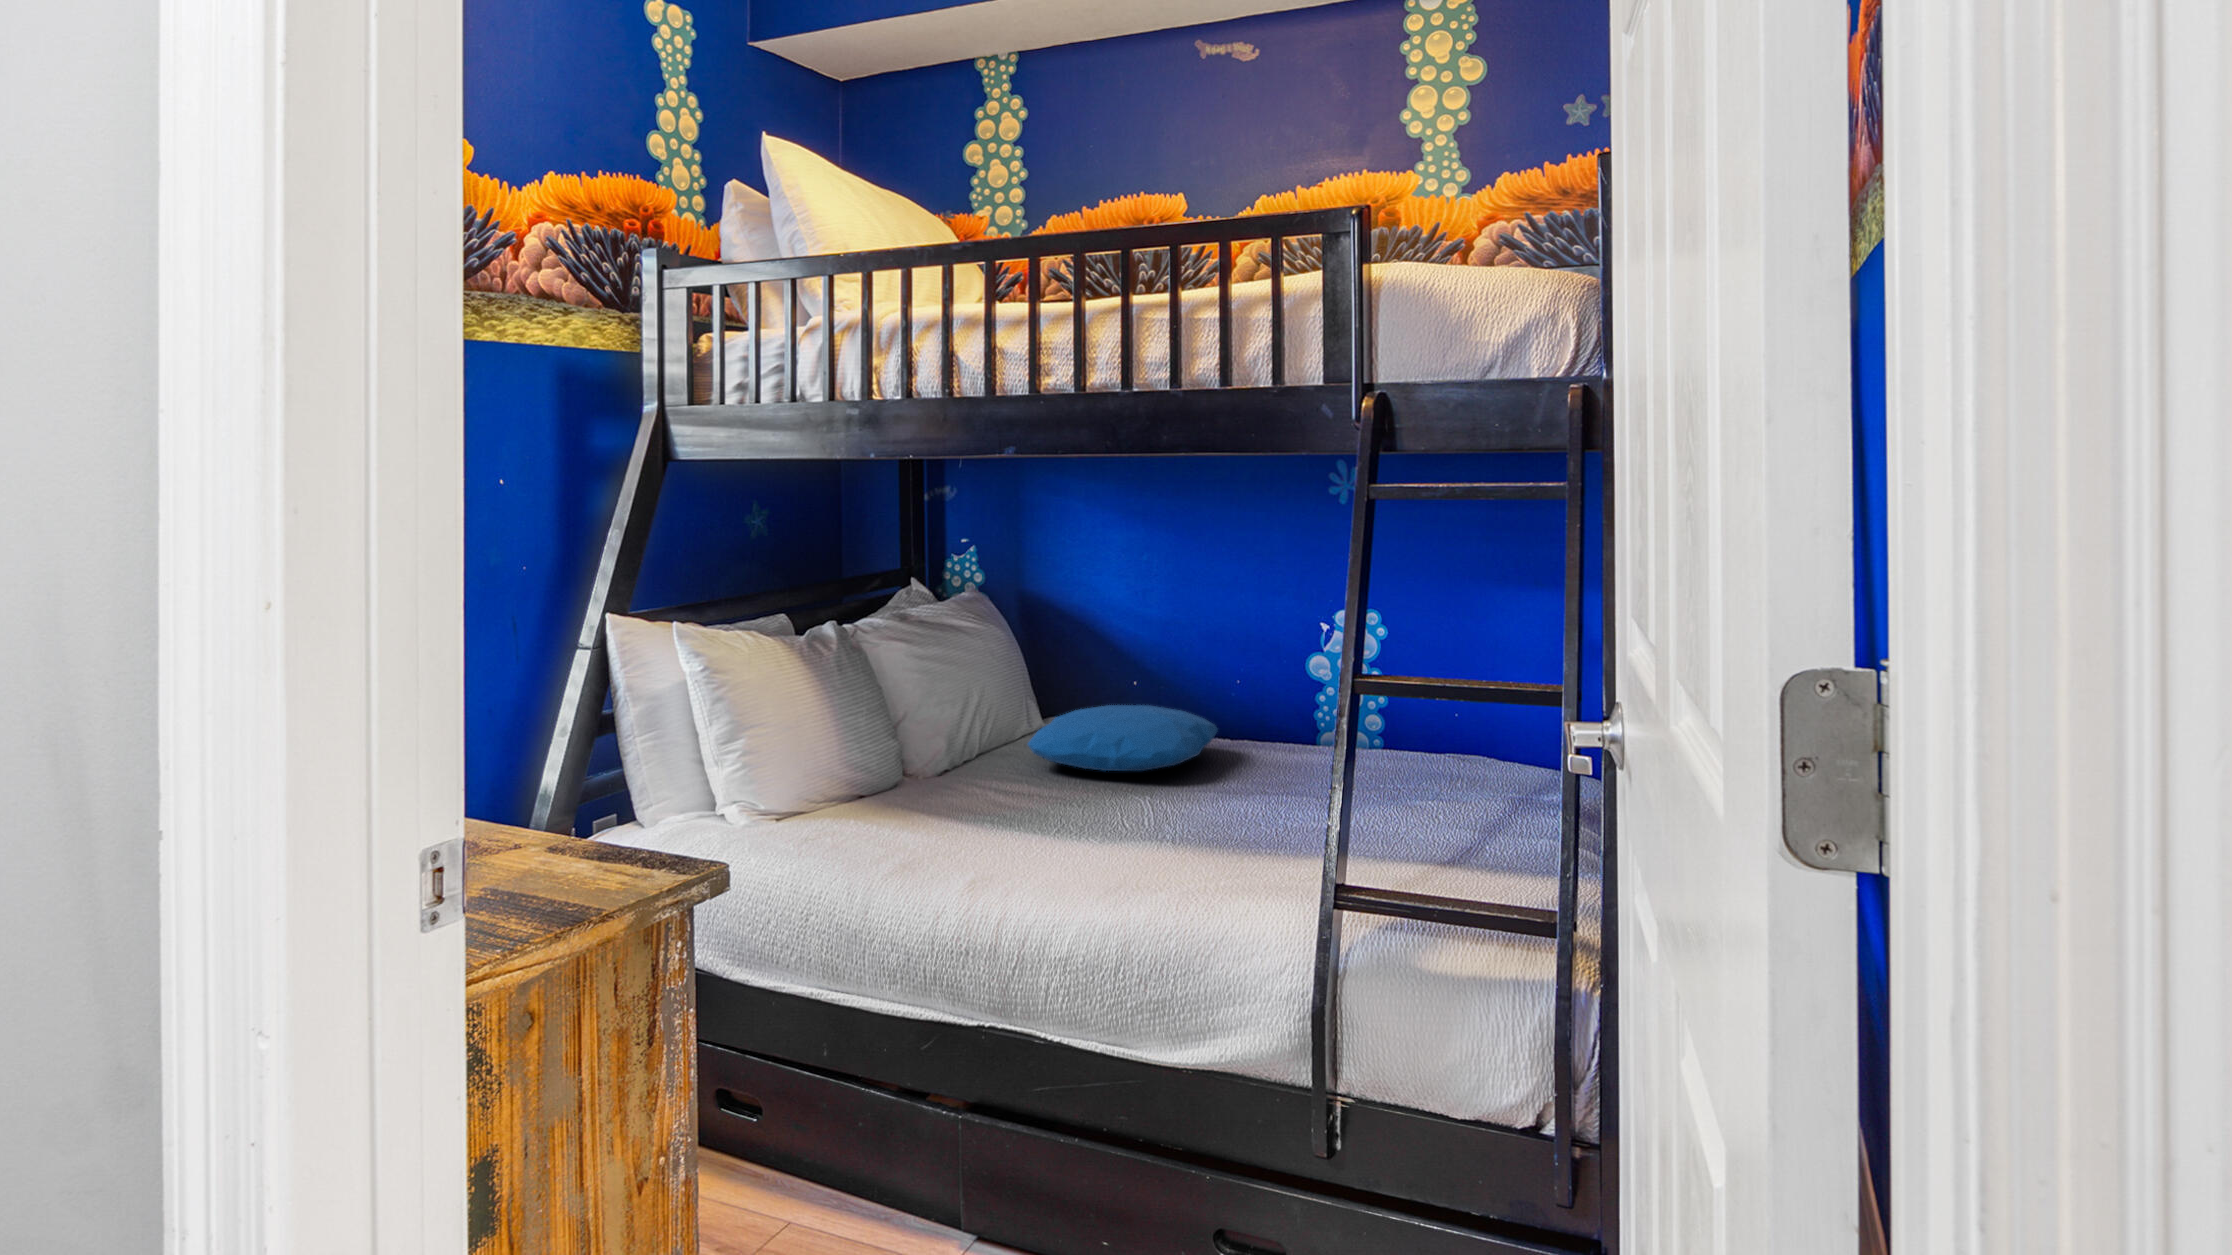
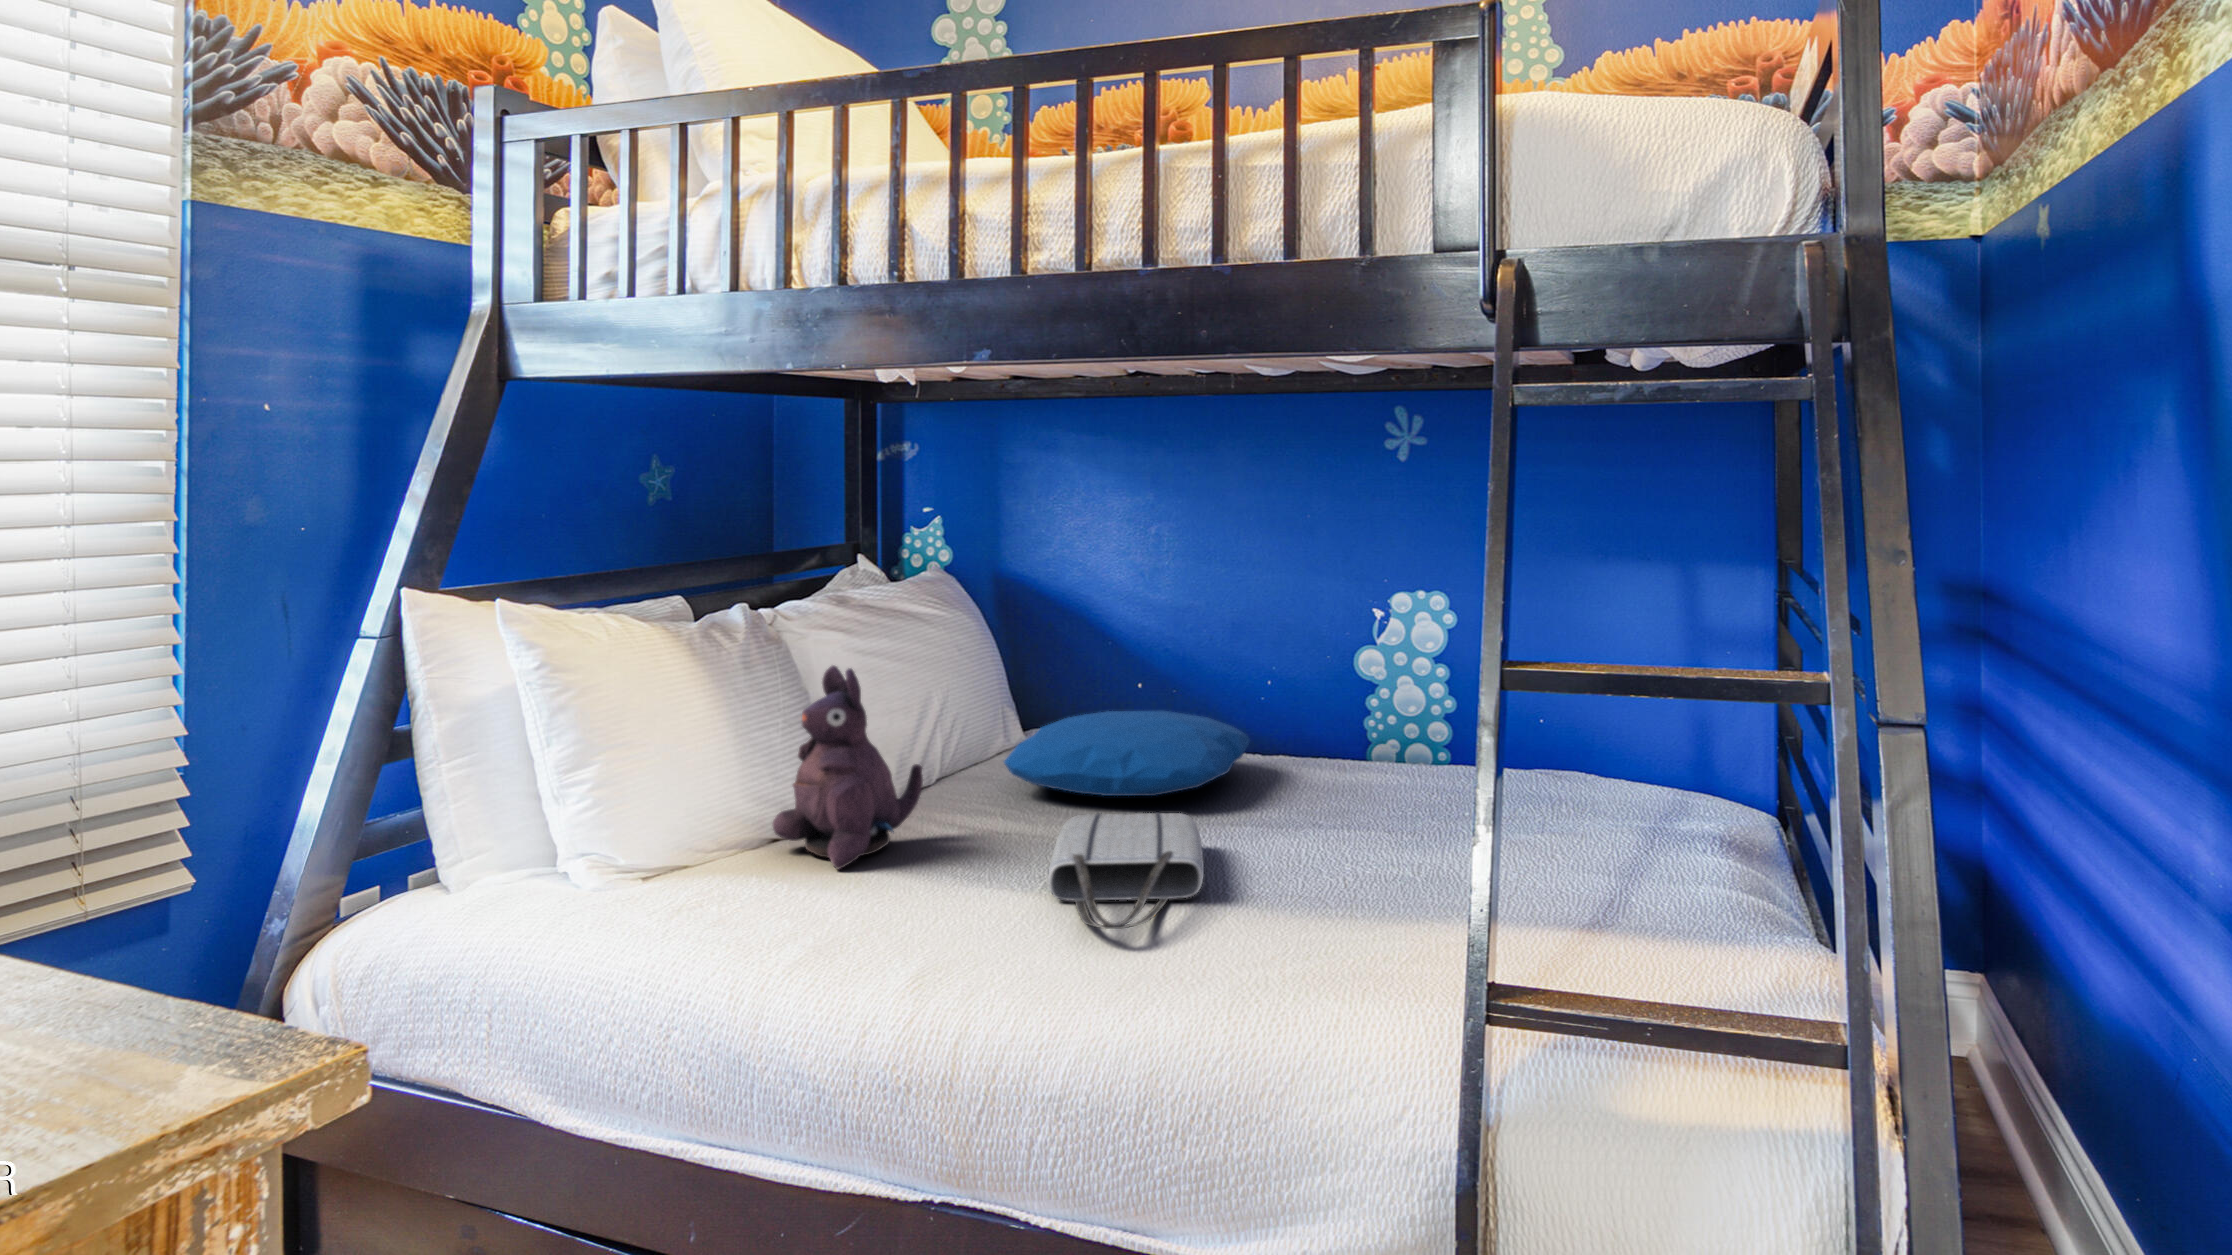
plush toy: none [863,673,969,819] -> present [772,666,923,870]
tote bag: none [1060,783,1171,860] -> present [1048,812,1204,929]

